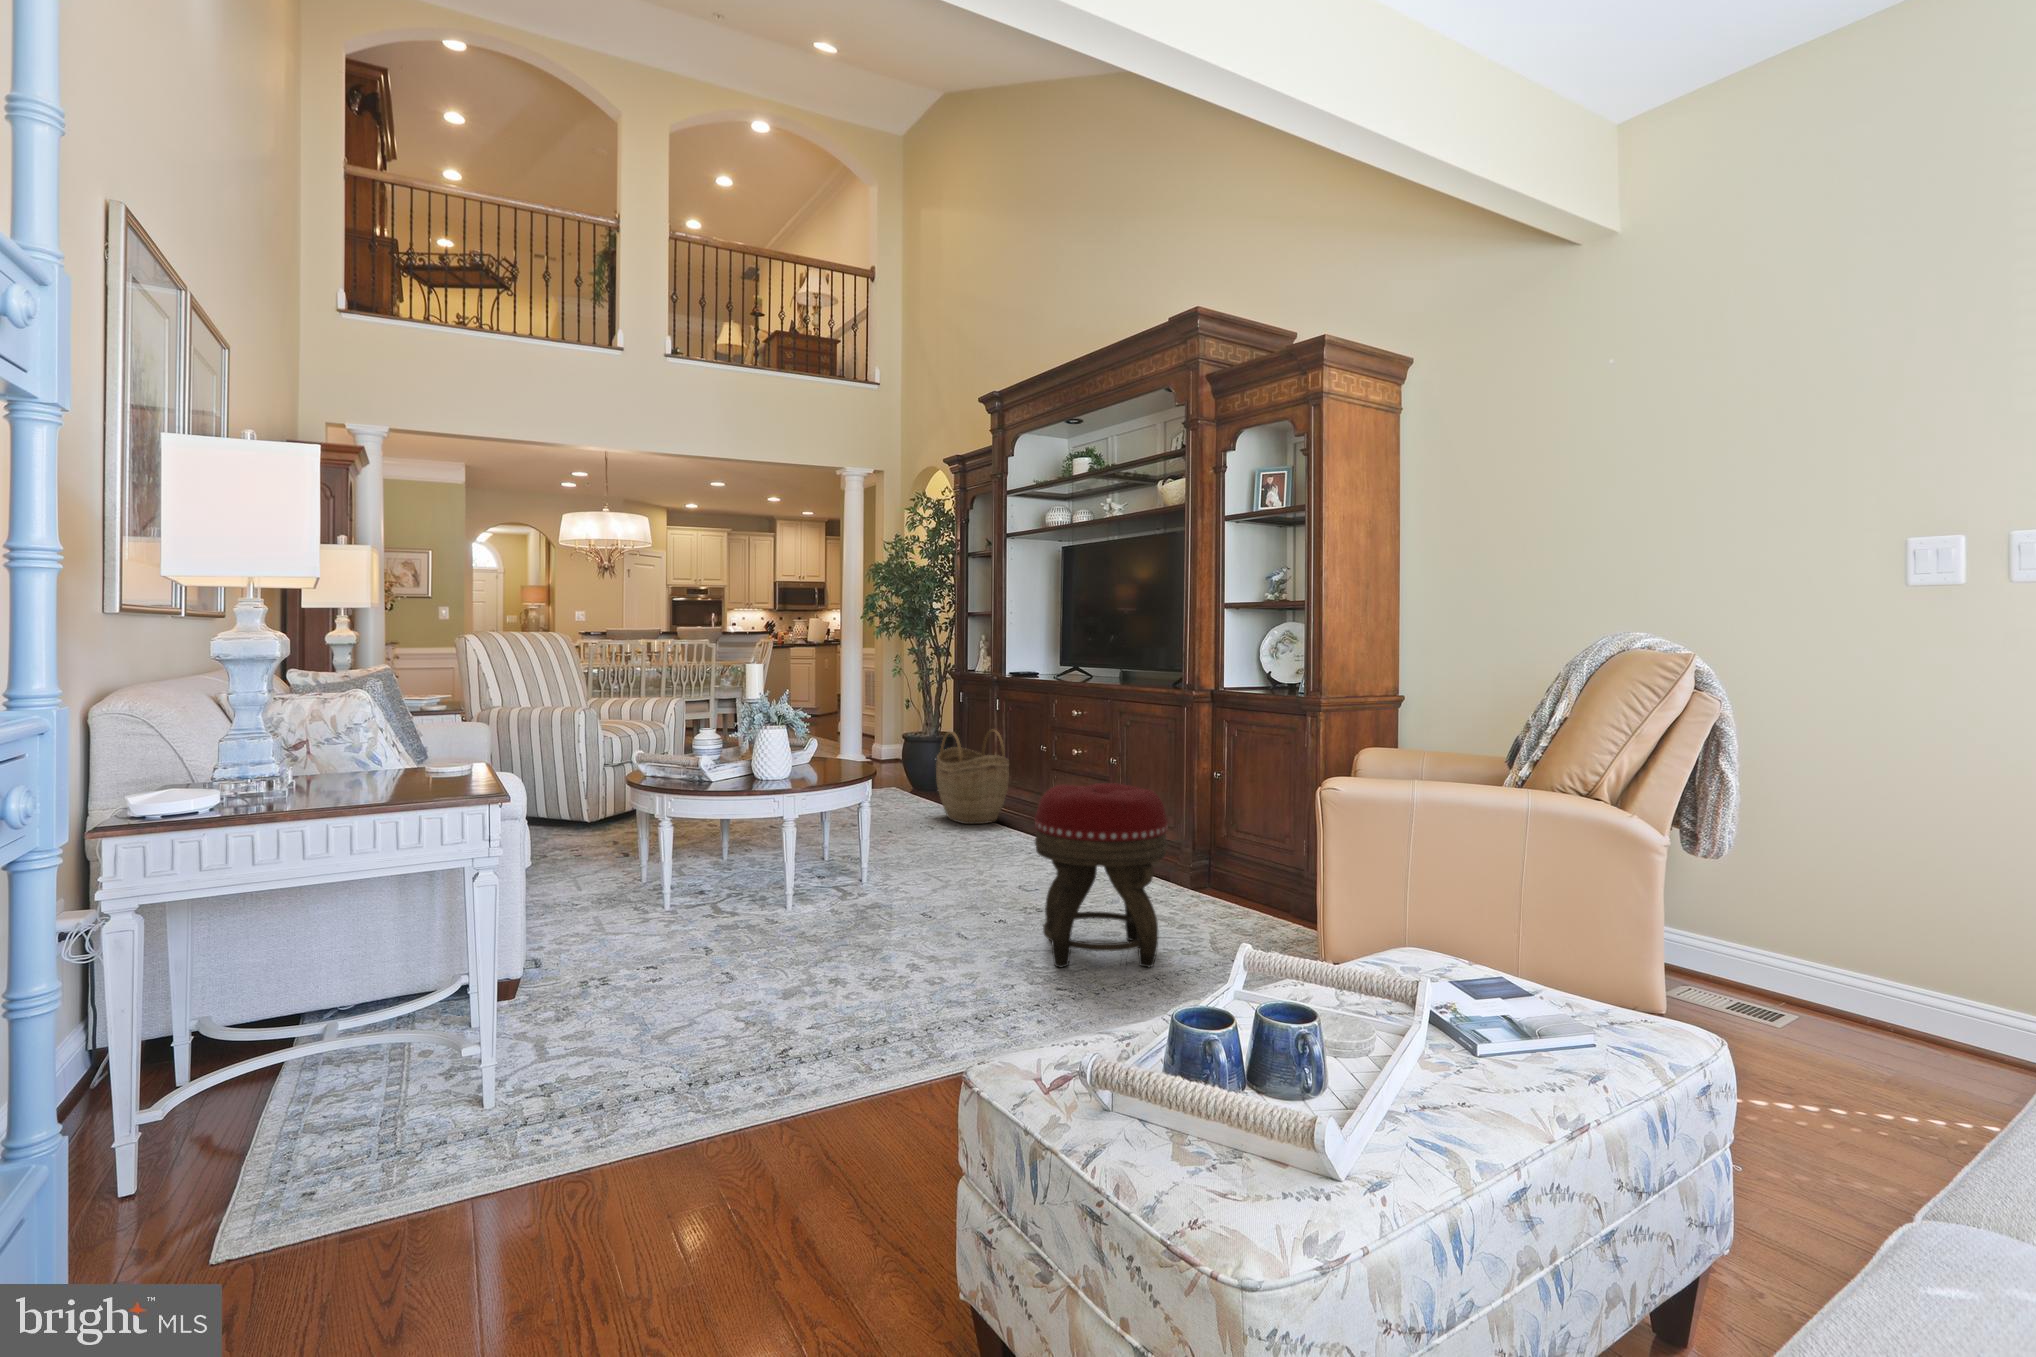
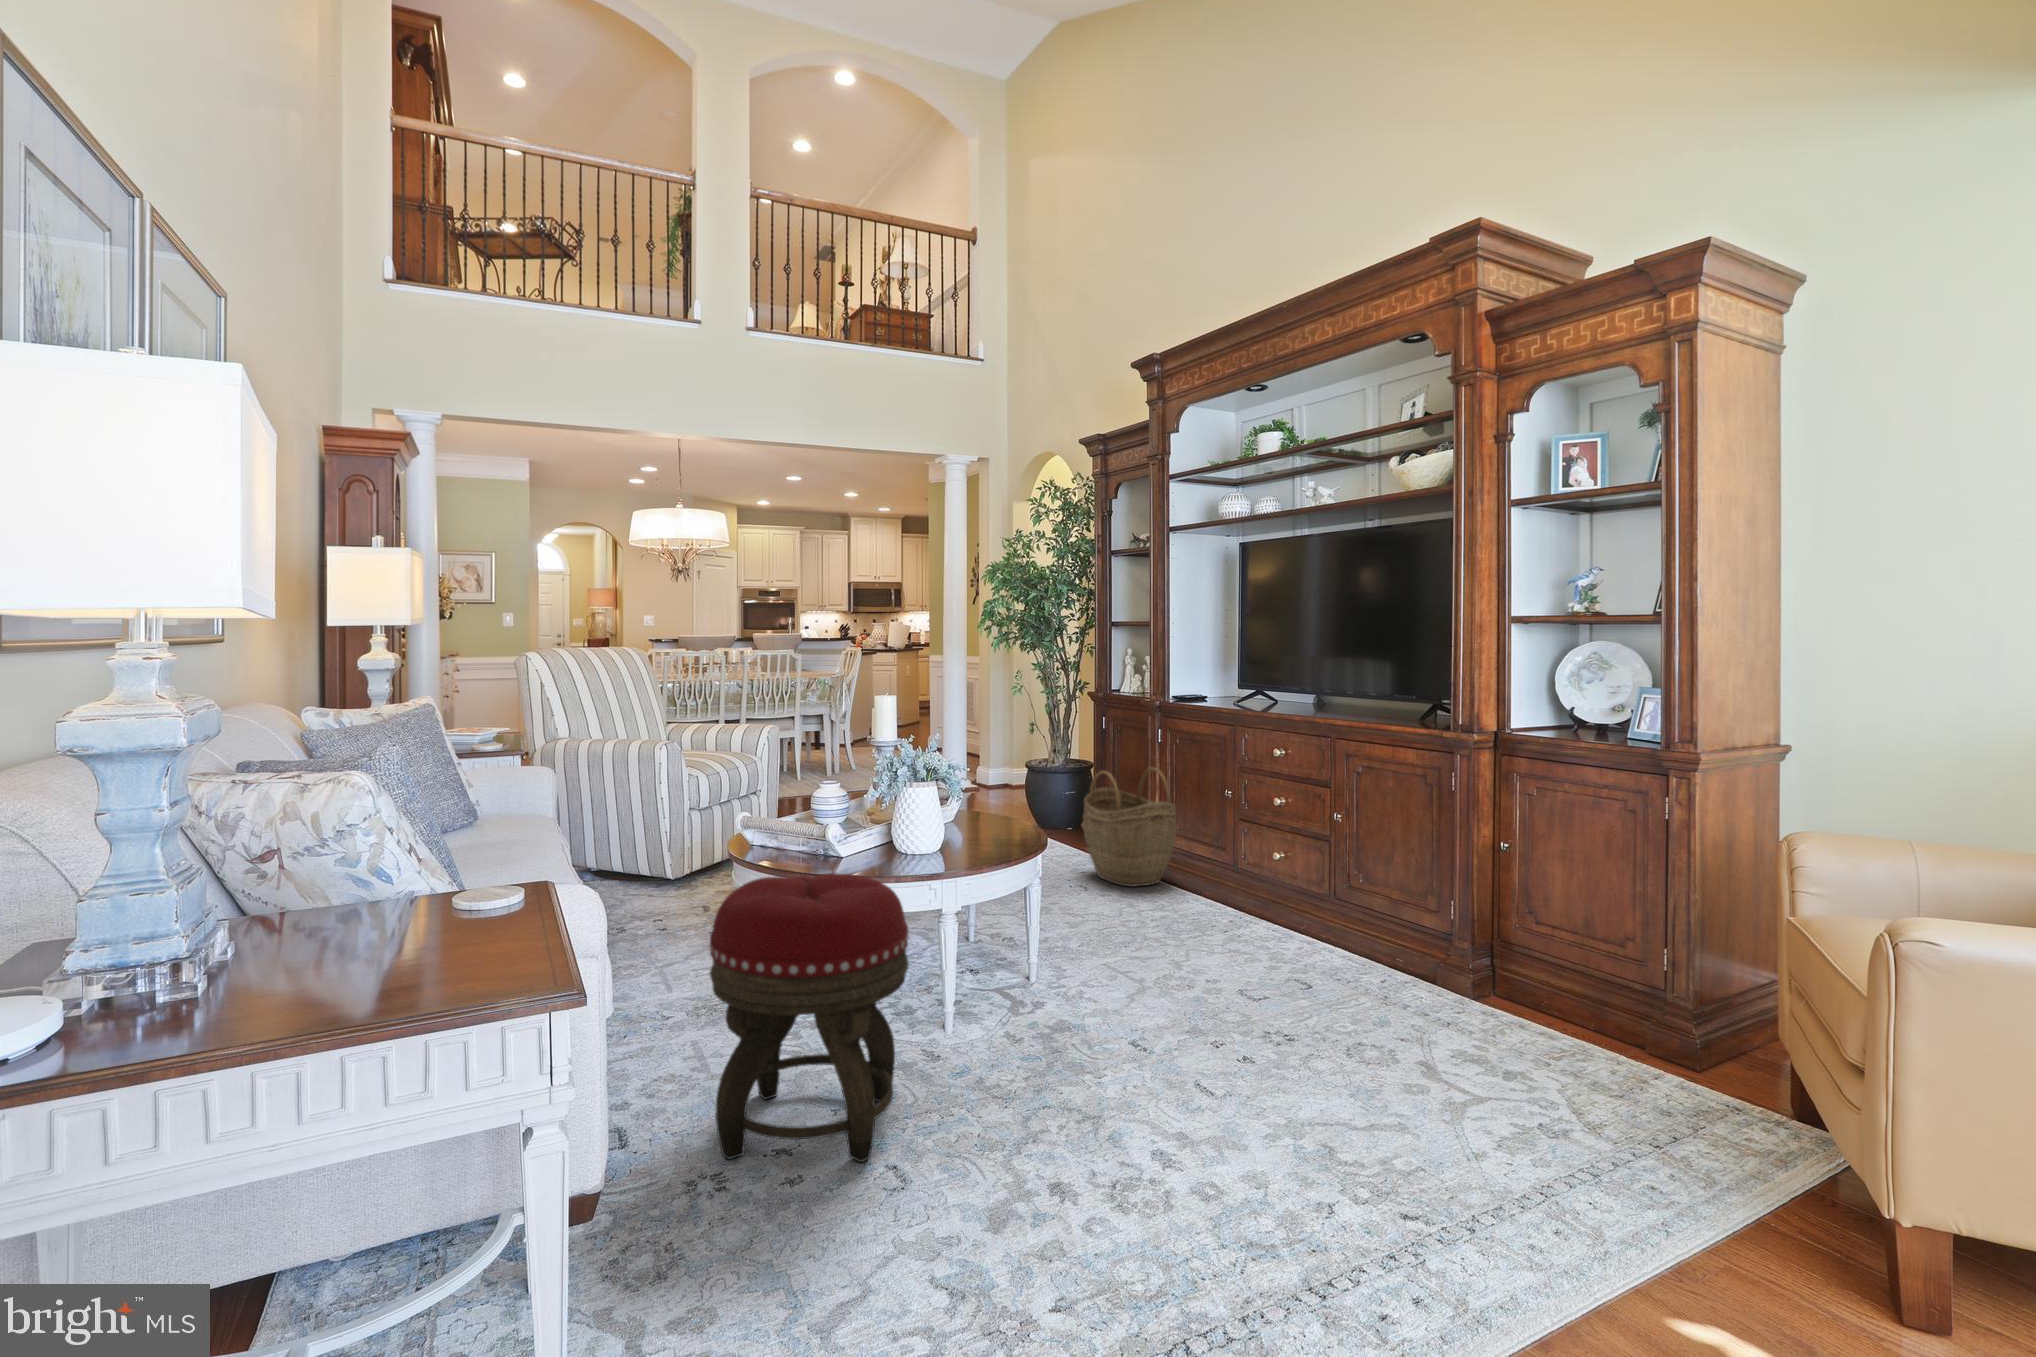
footstool: present [1035,783,1168,968] -> present [710,873,908,1162]

